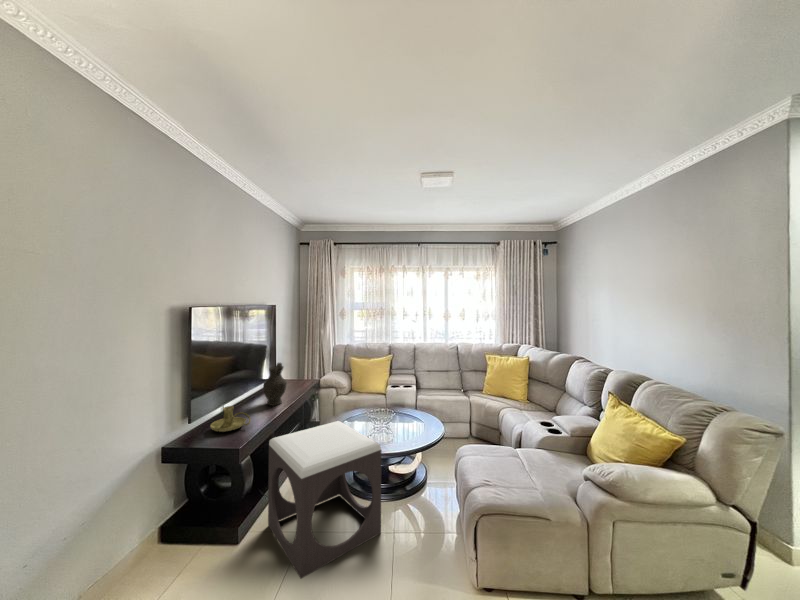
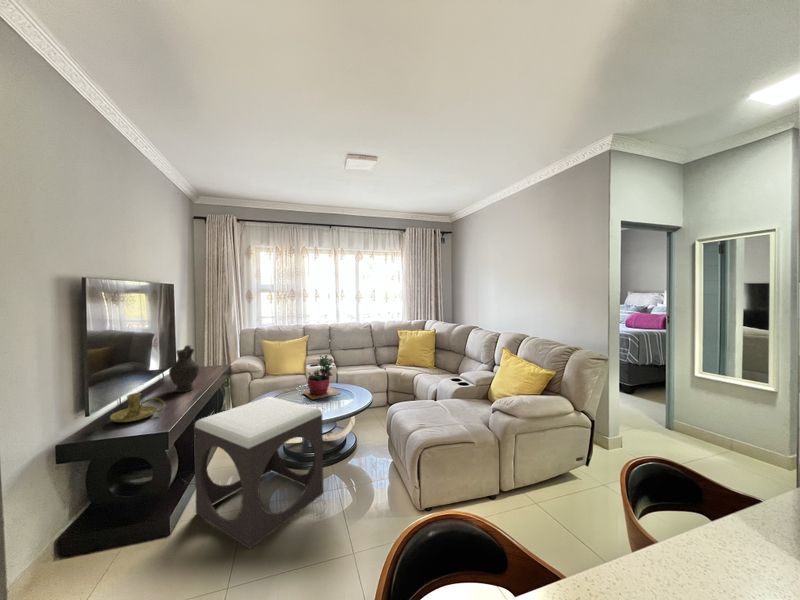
succulent plant: none [375,380,414,427] -> present [302,355,341,400]

